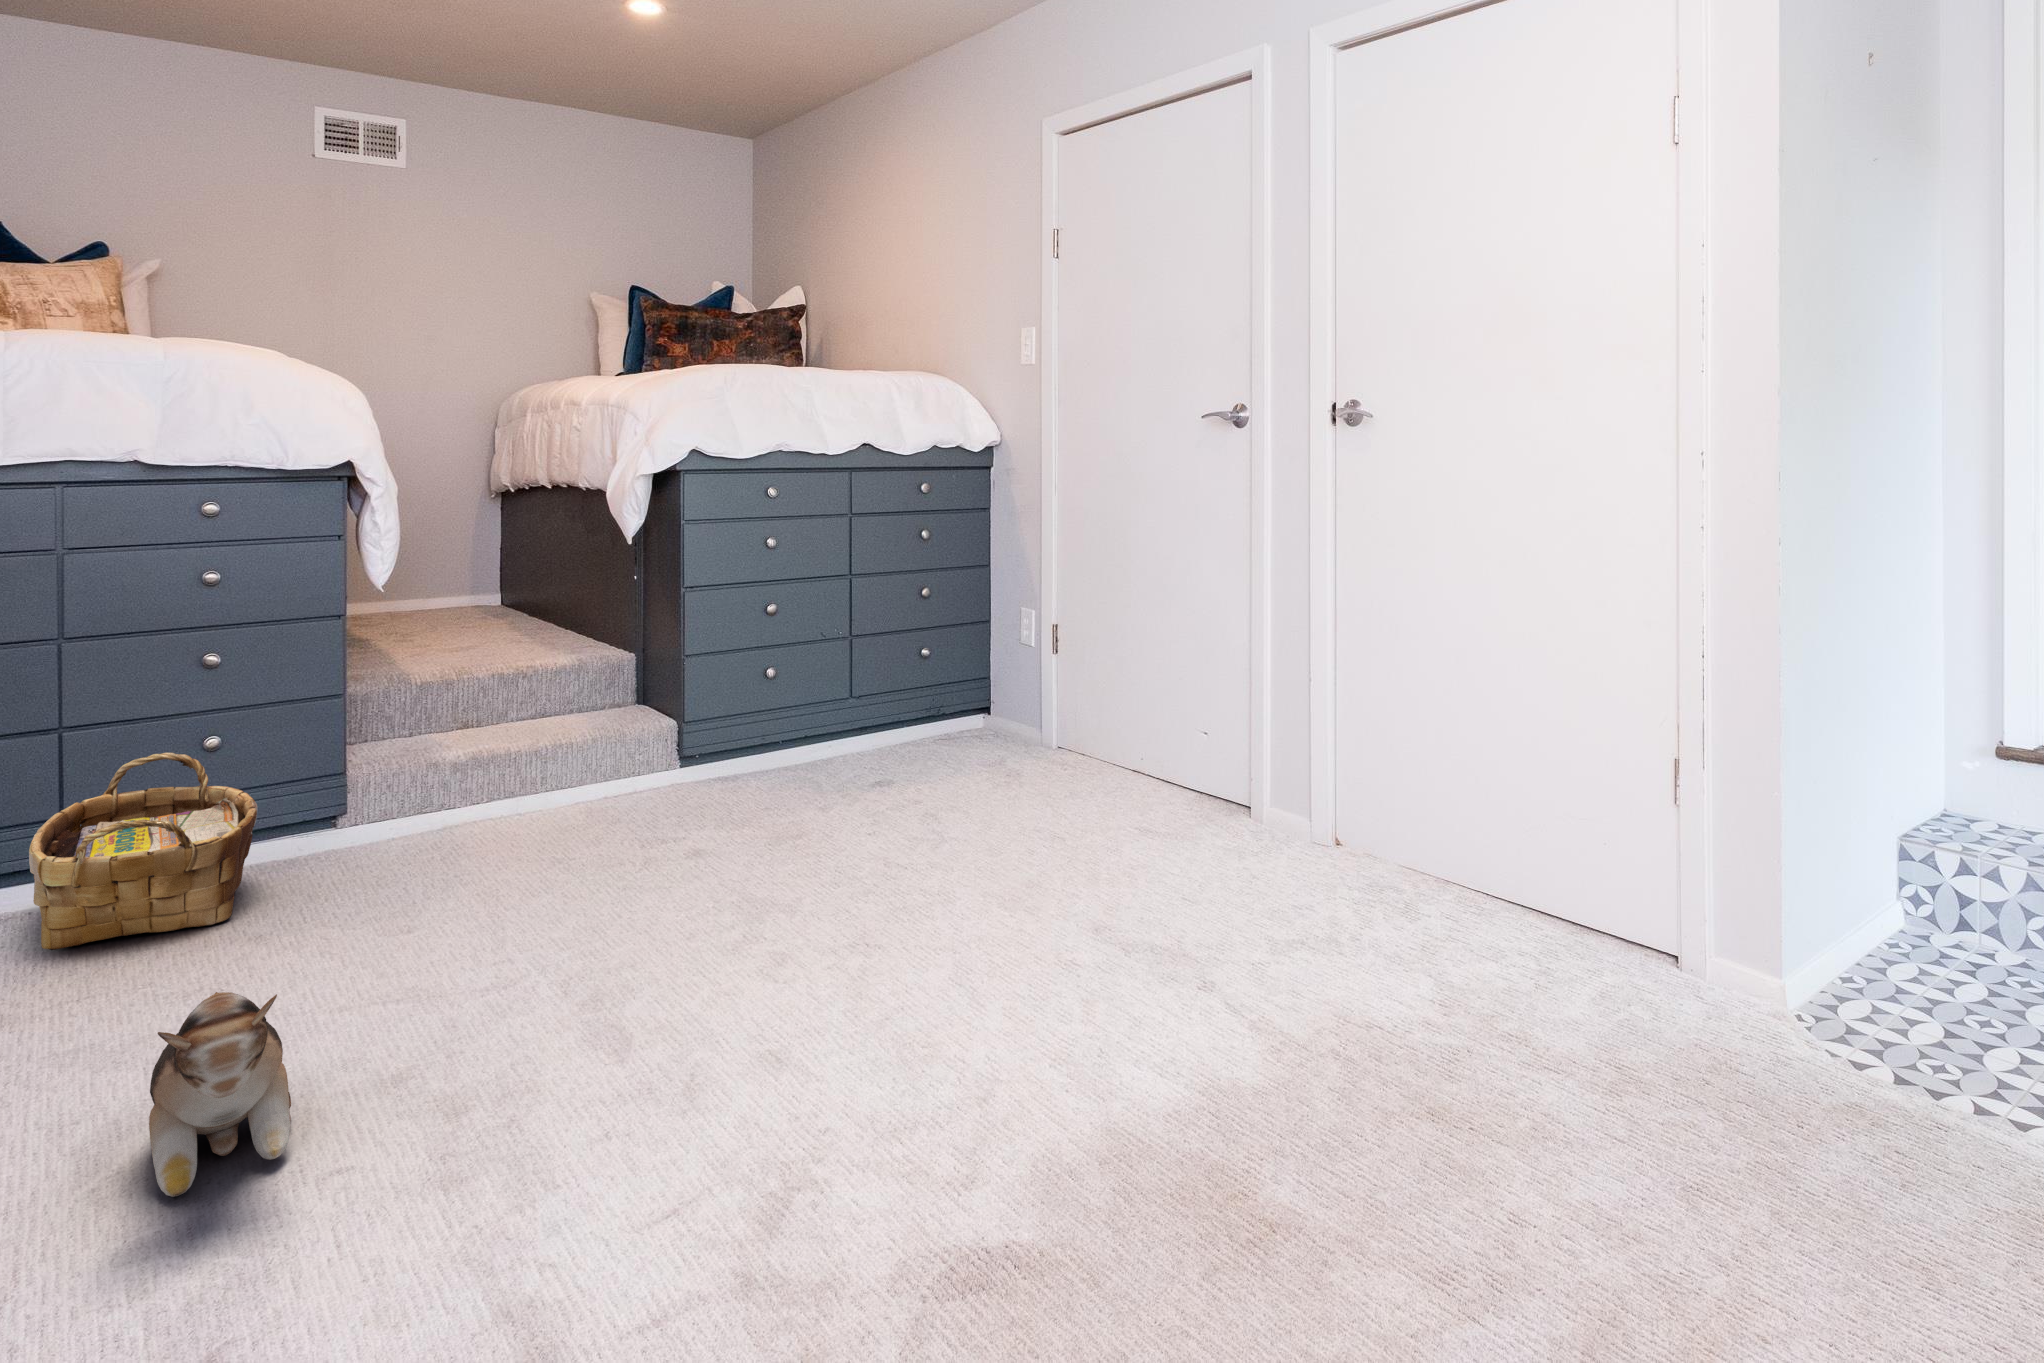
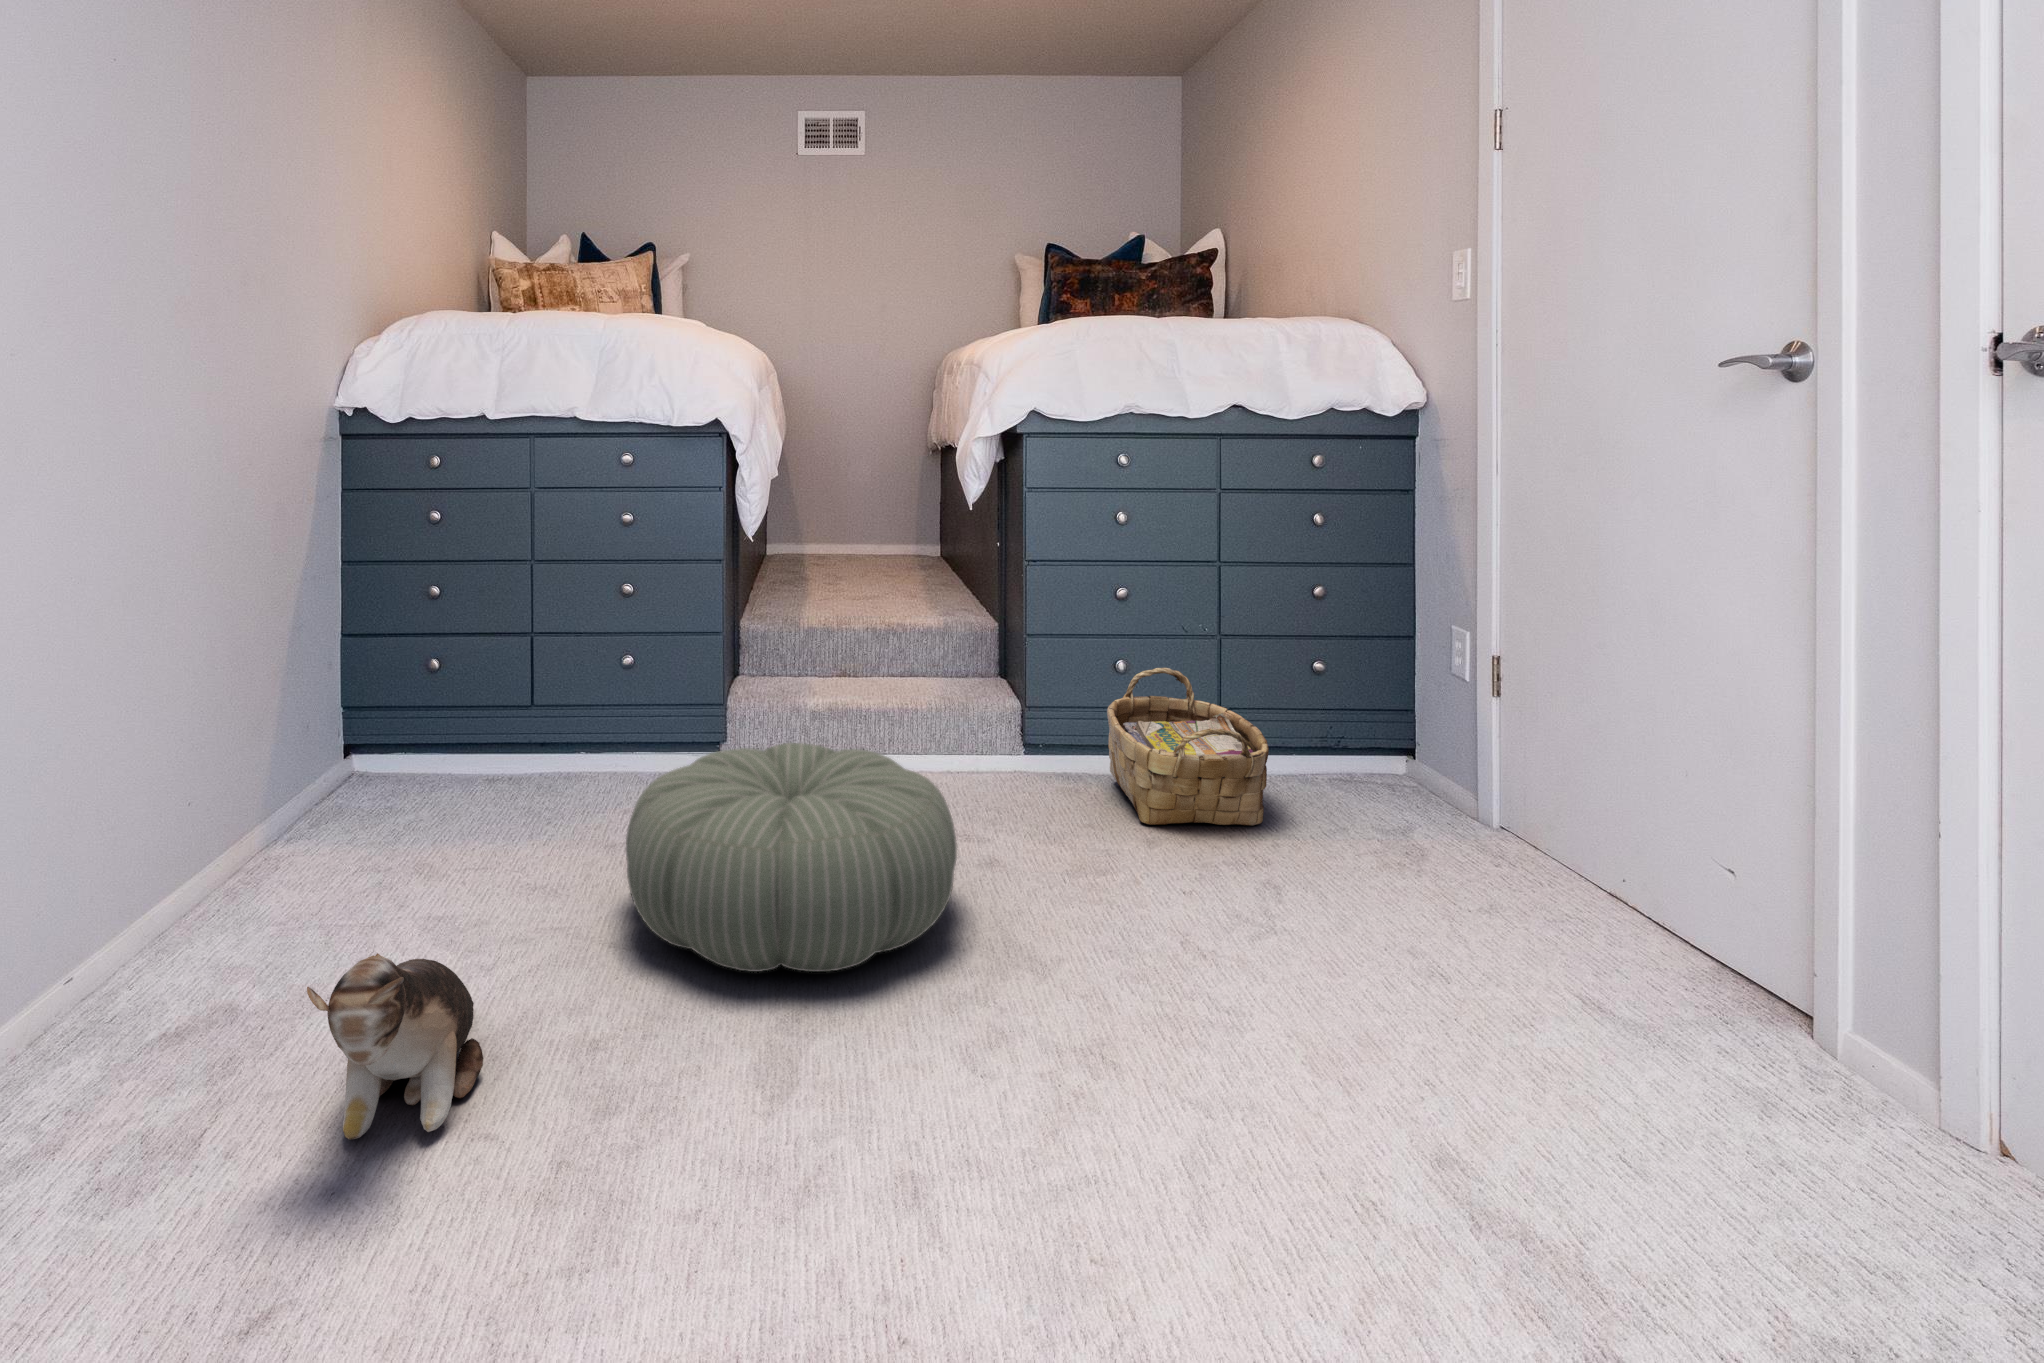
woven basket: present [29,753,258,950] -> present [1107,668,1269,826]
pouf: none [337,766,702,974] -> present [626,743,957,972]

